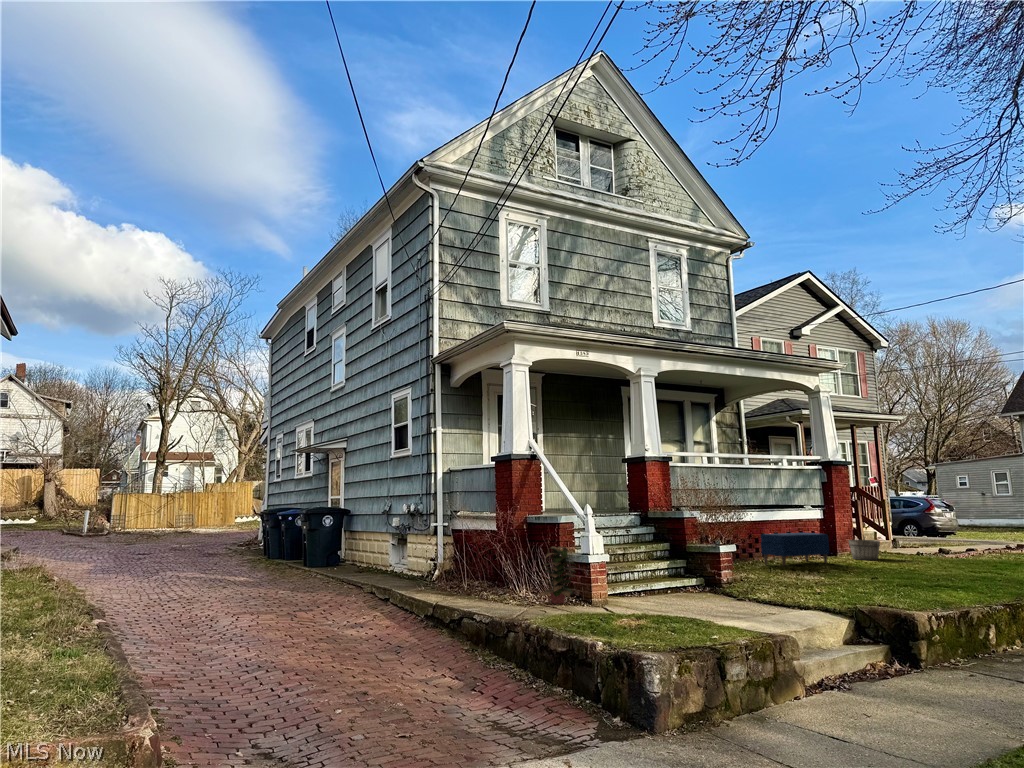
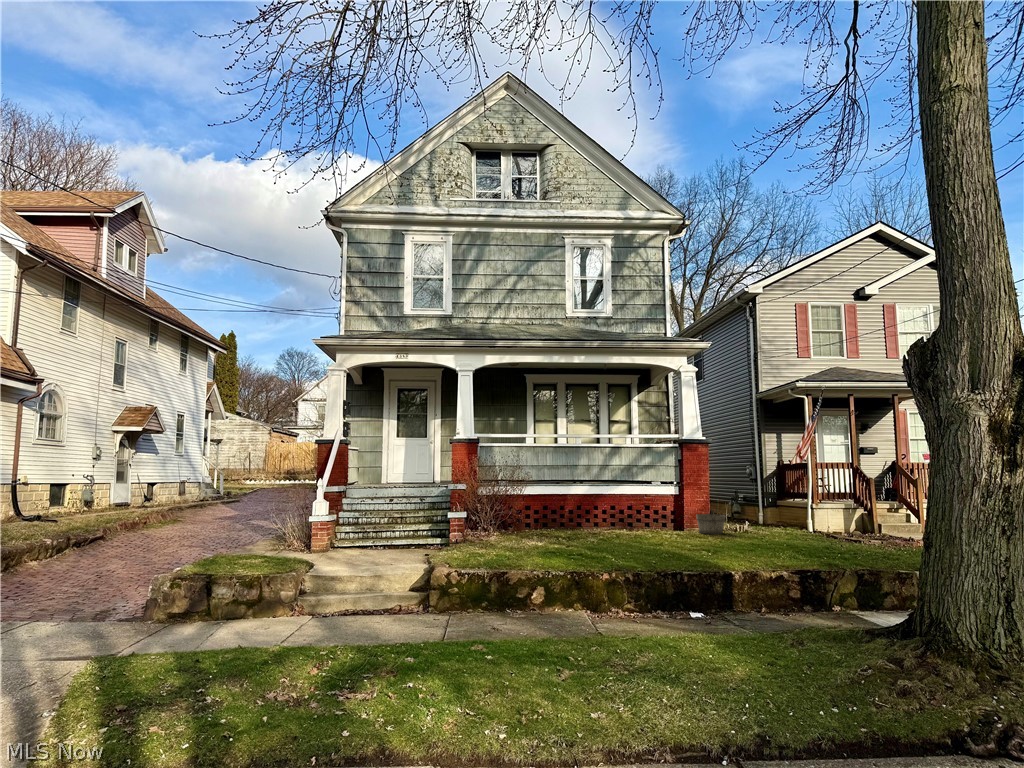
bench: present [761,533,829,566] -> none [593,505,654,535]
decorative plant: present [543,546,575,603] -> none [280,506,312,548]

